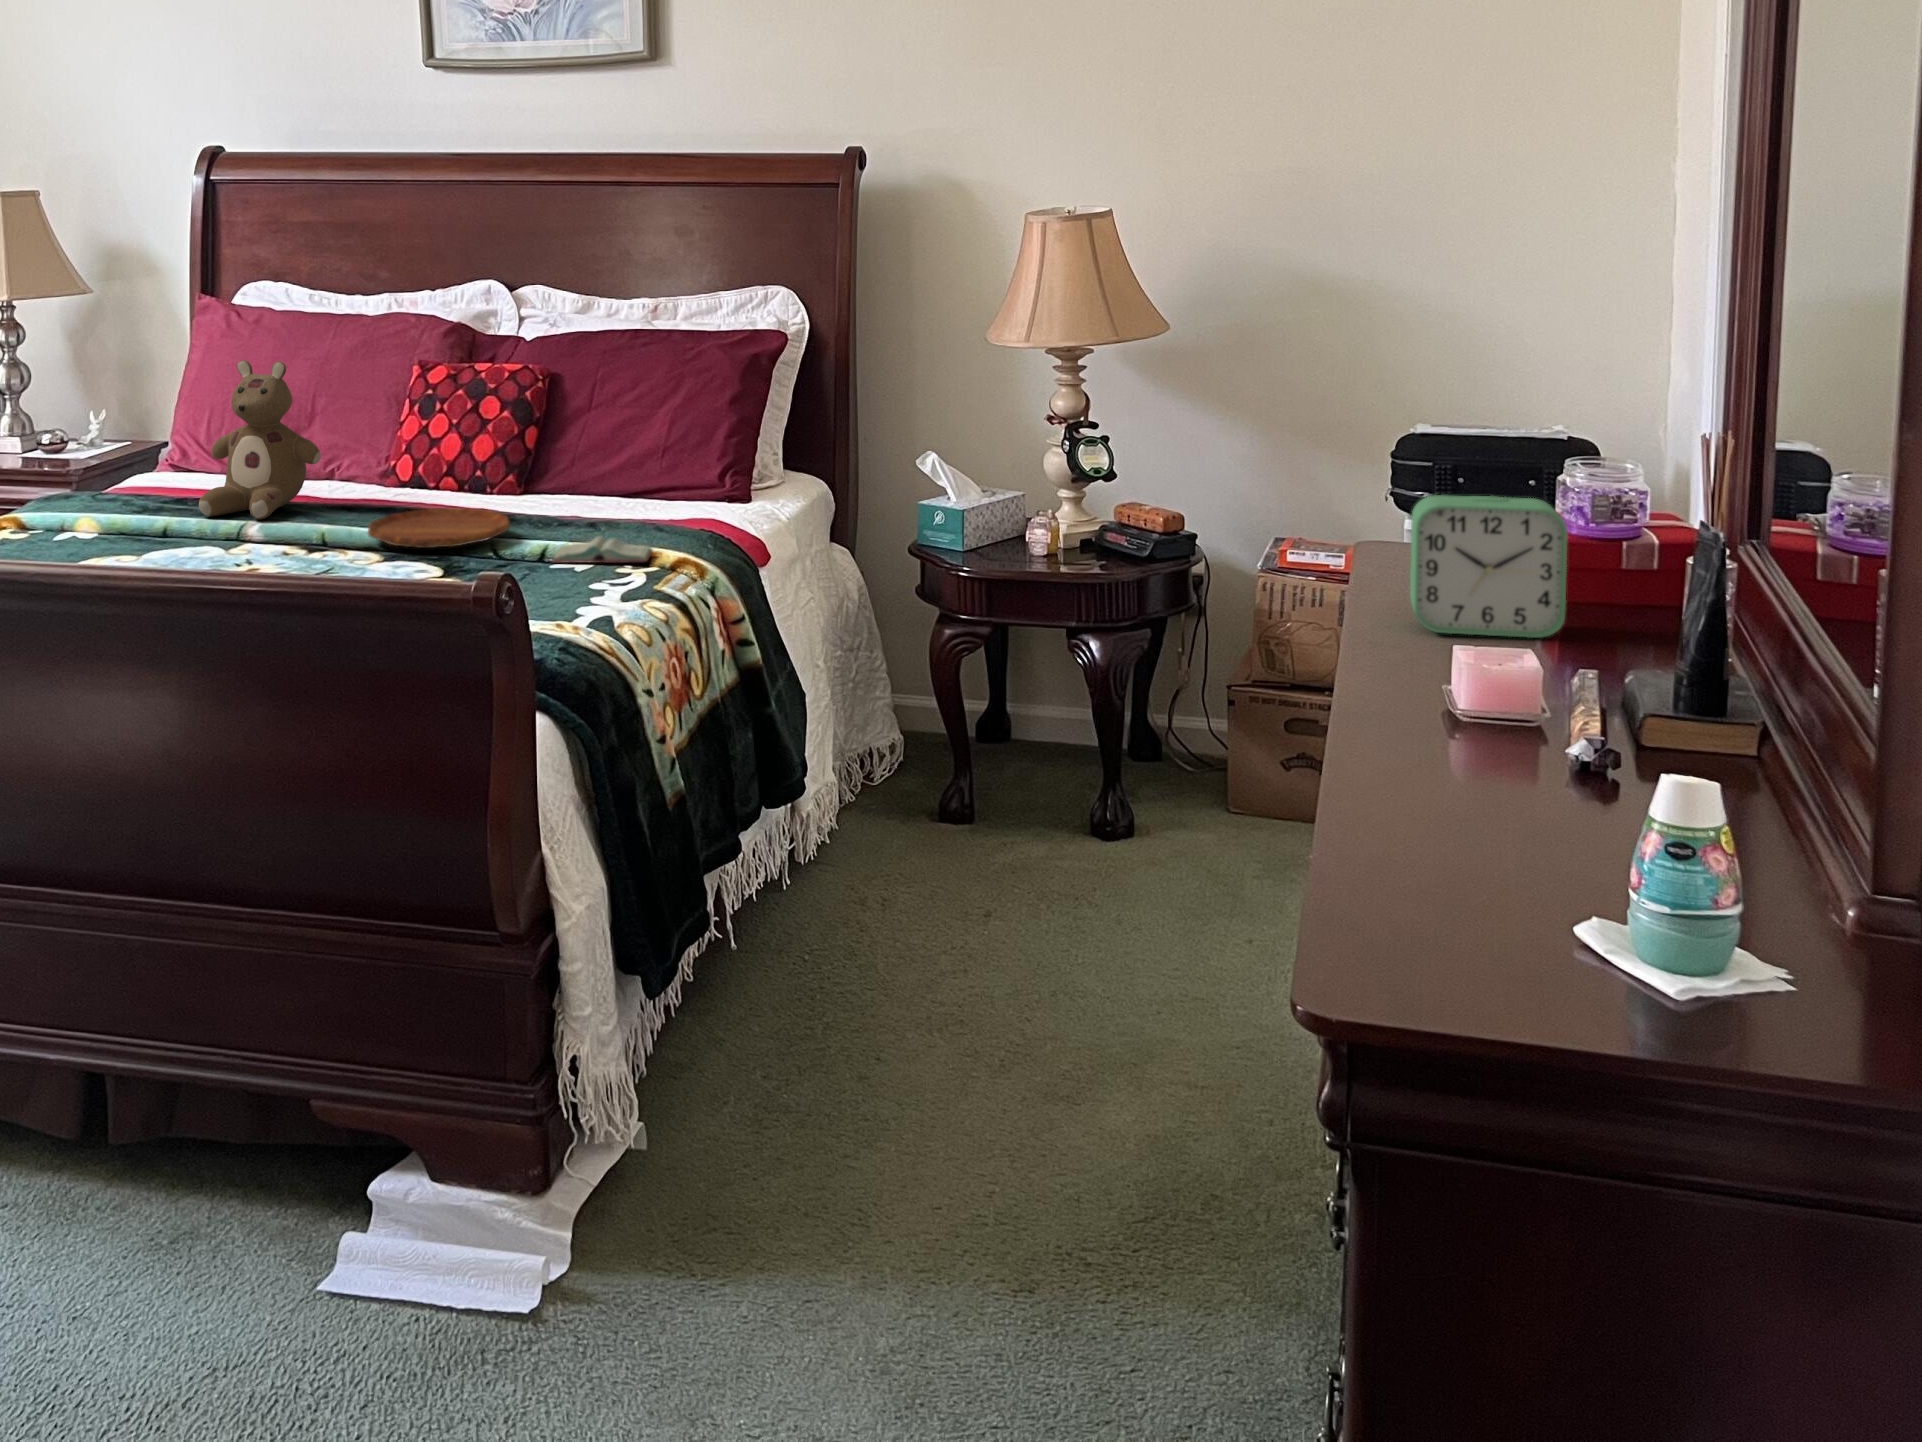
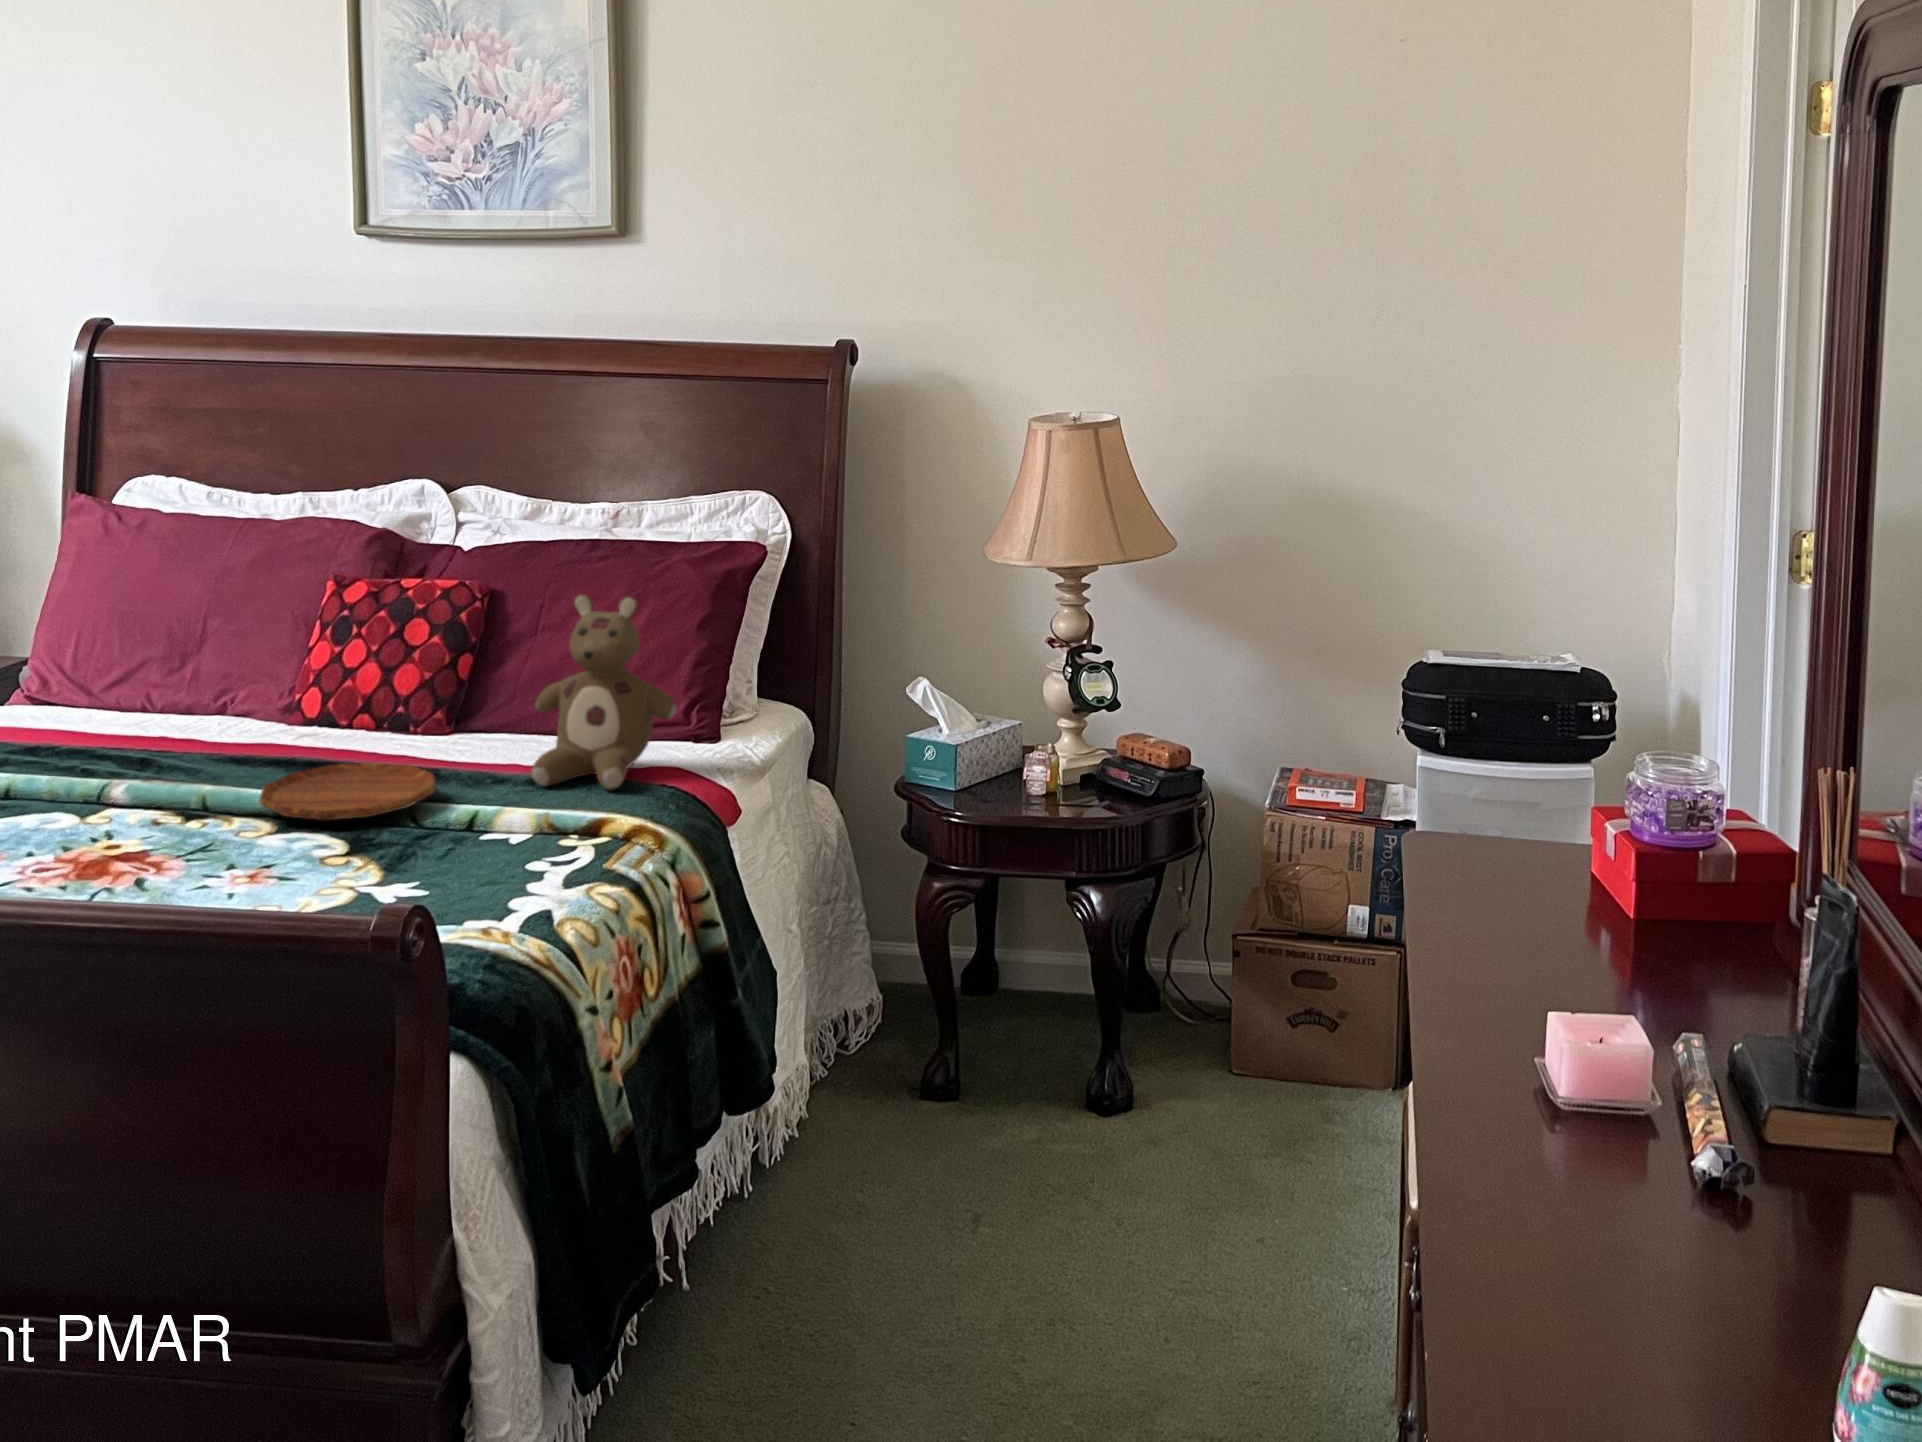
stuffed bear: present [199,360,321,519] -> present [532,595,676,790]
alarm clock: present [1410,495,1568,638] -> none [1472,799,1643,964]
book: present [552,536,653,563] -> none [483,802,607,838]

